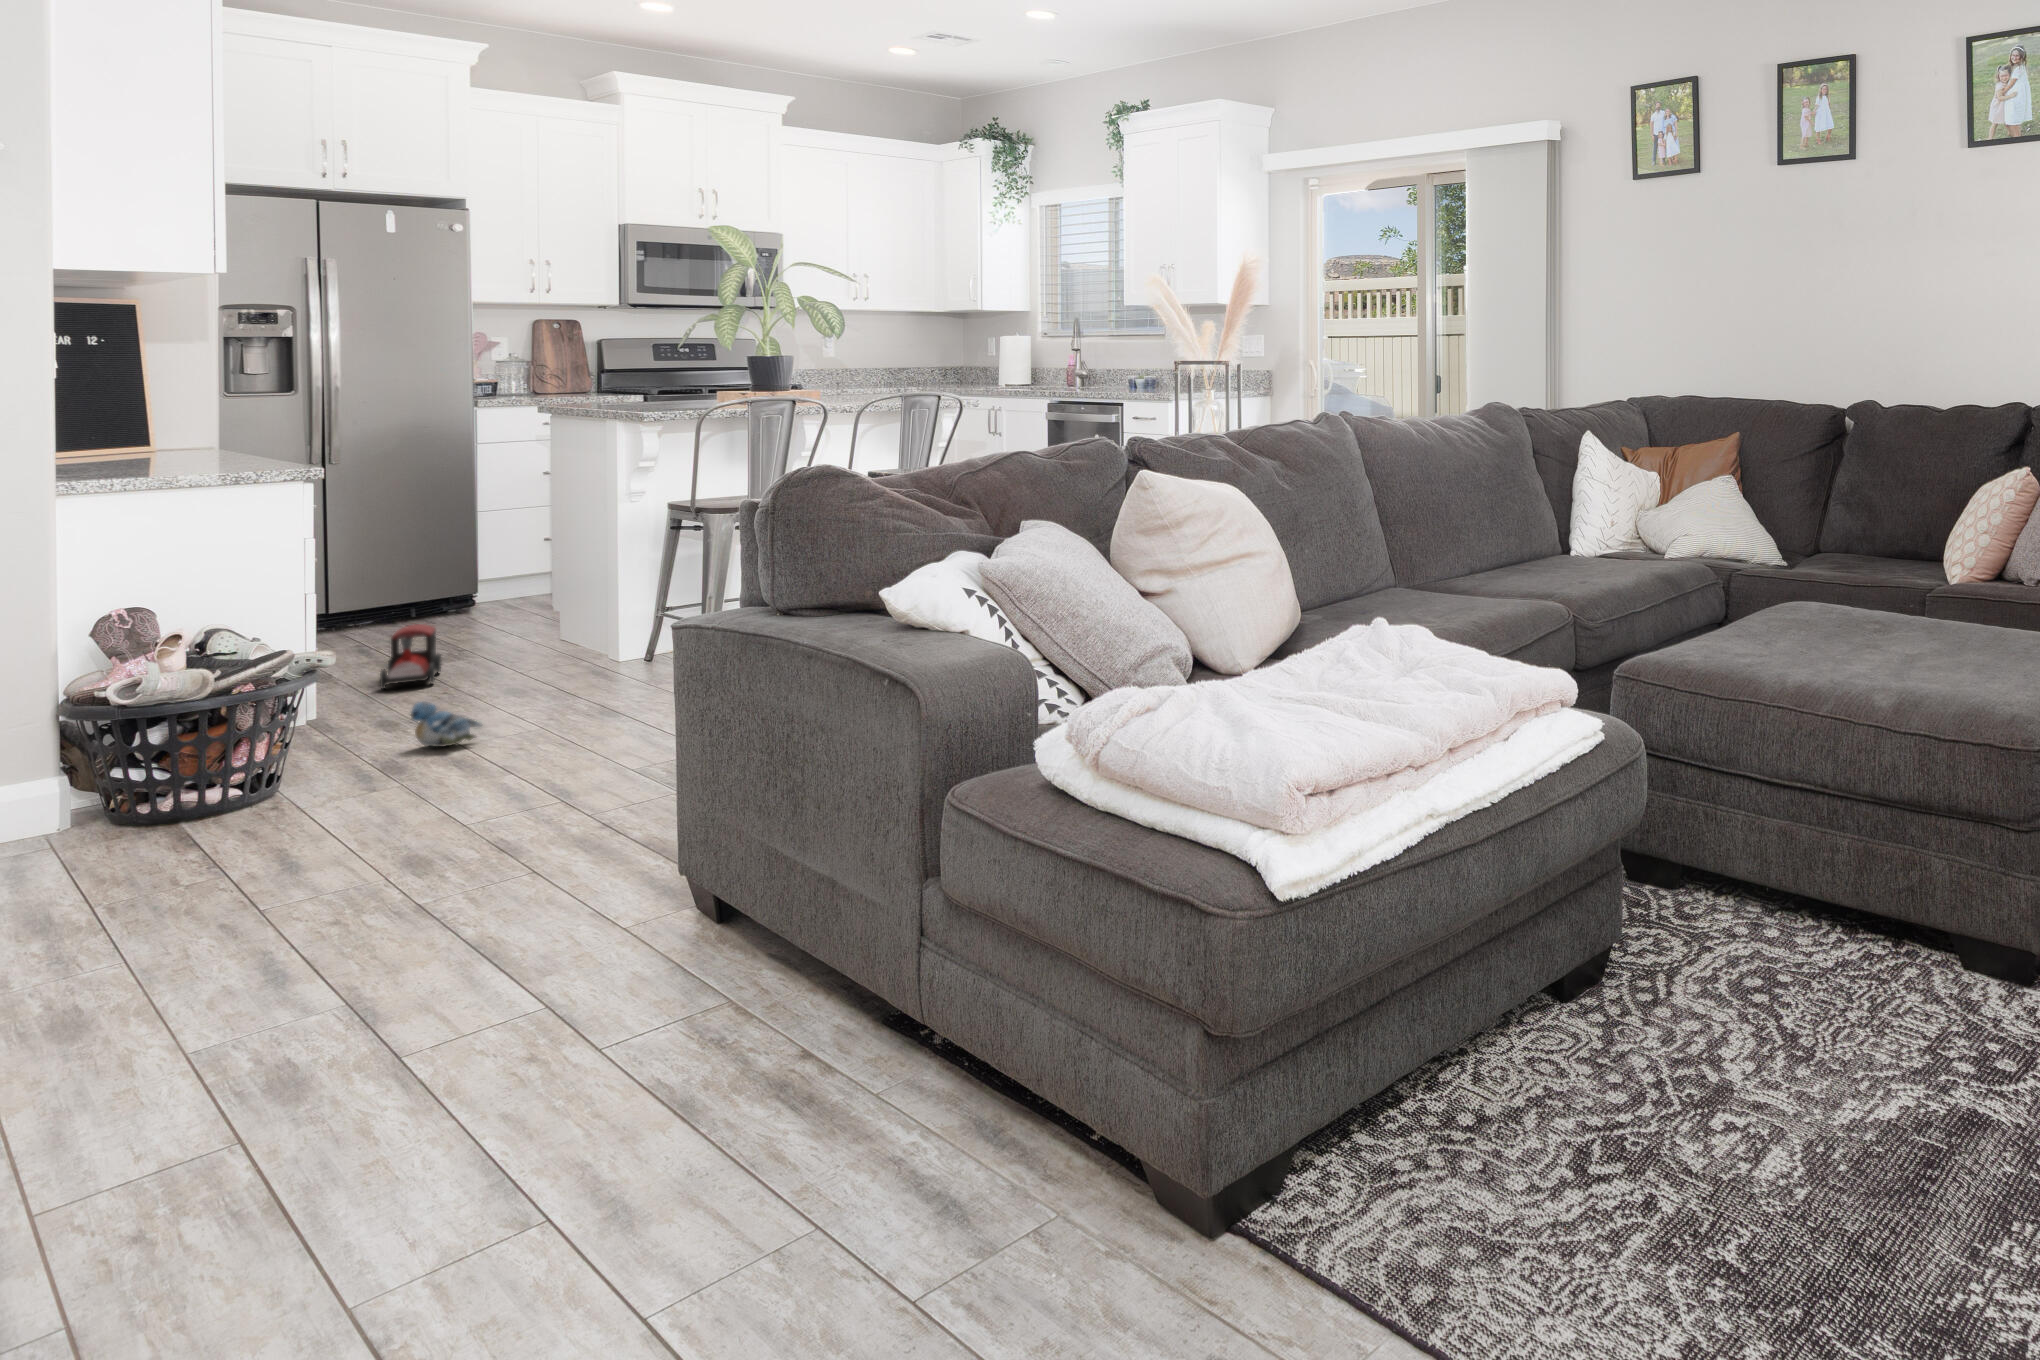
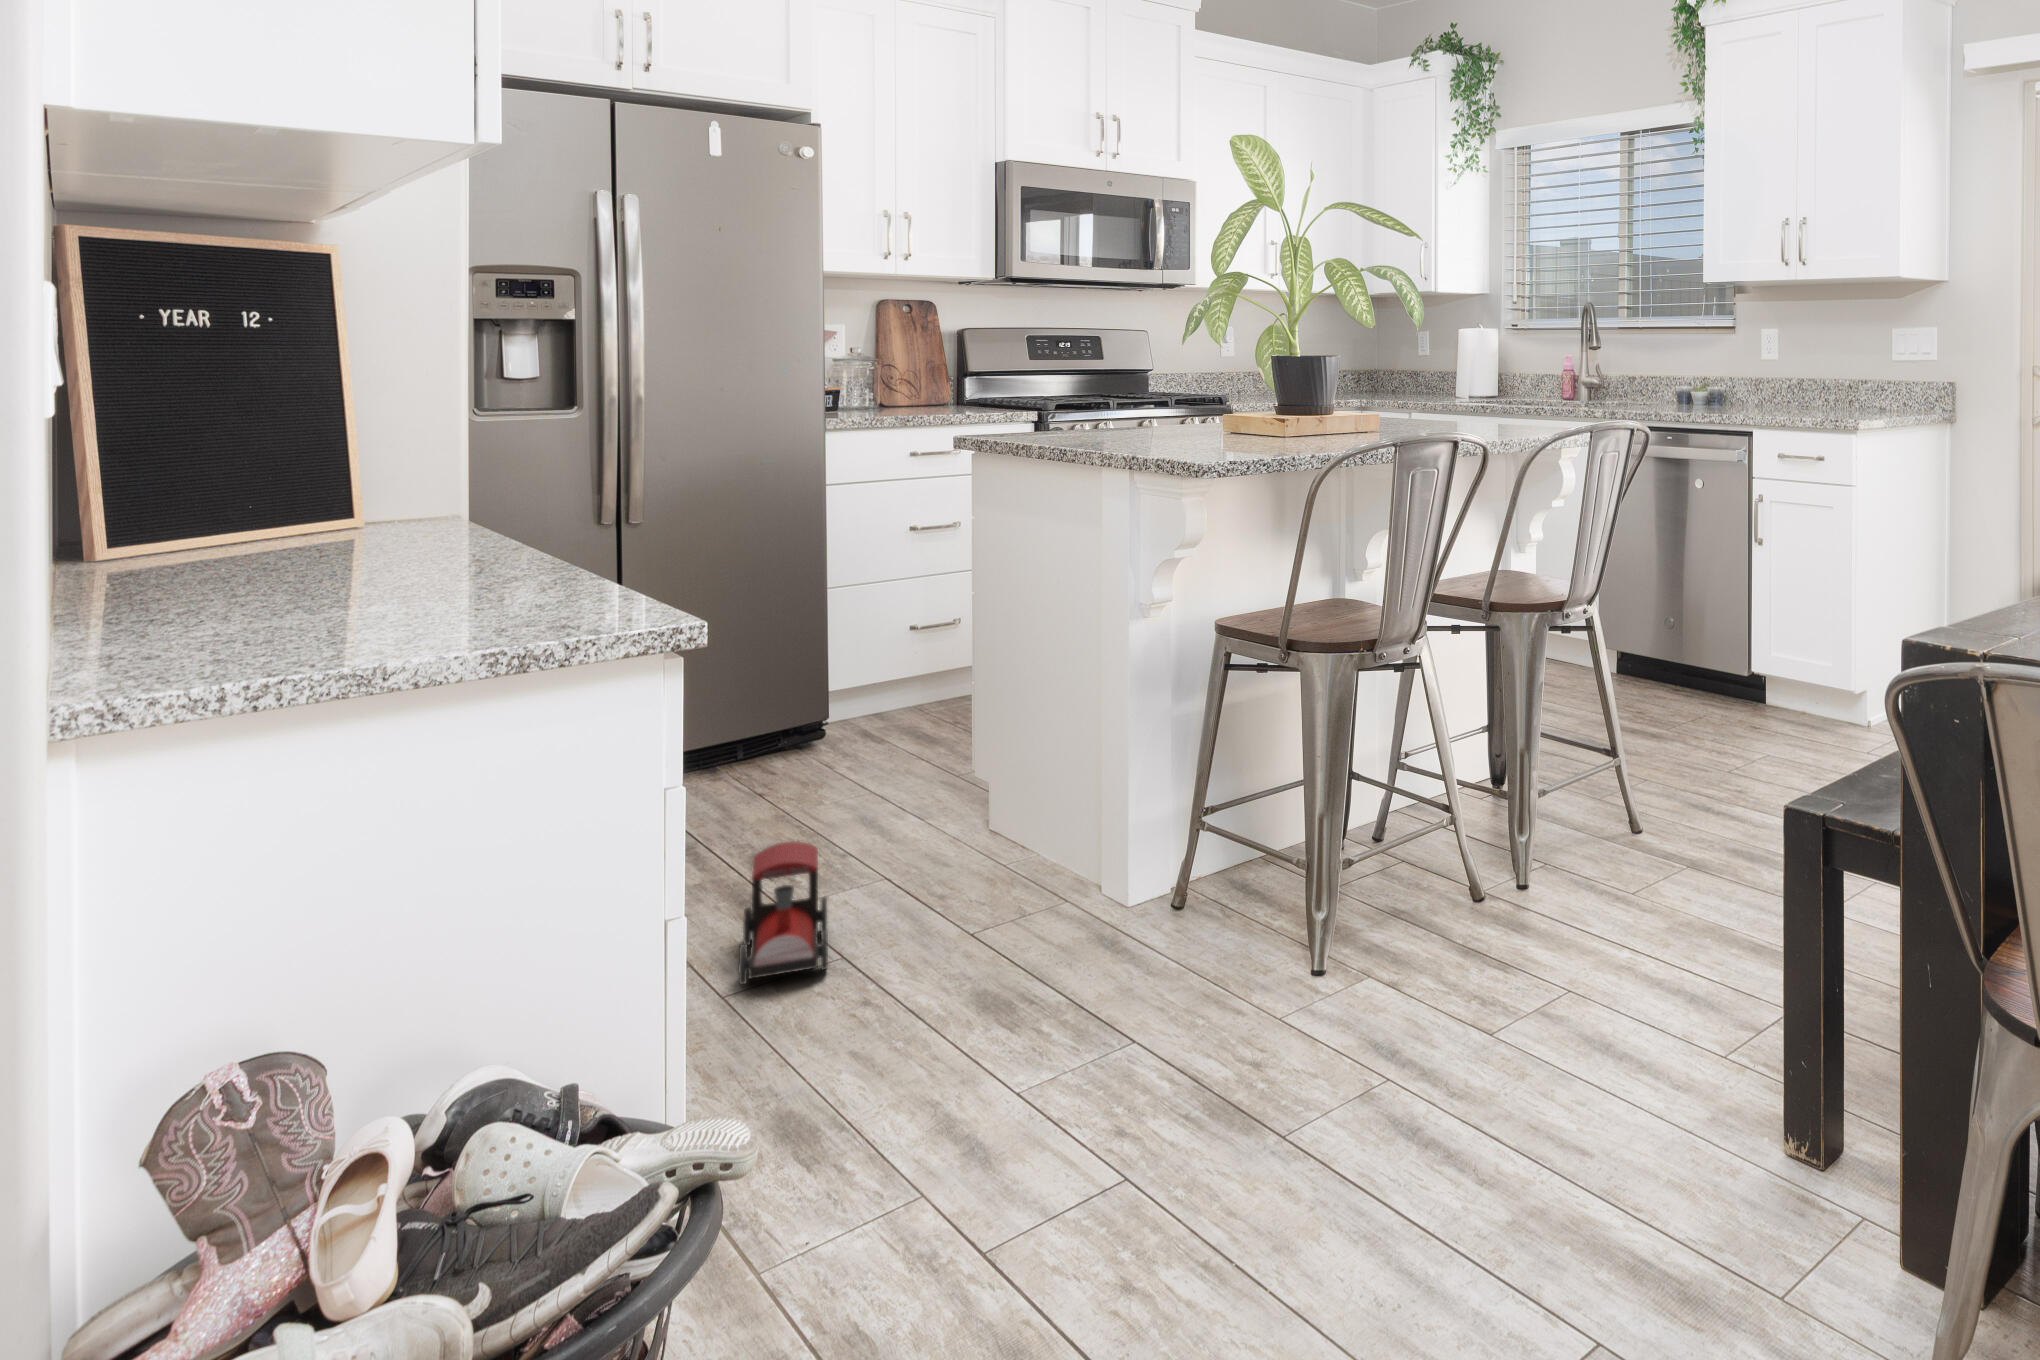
plush toy: present [411,702,481,747] -> none [857,1136,1000,1247]

